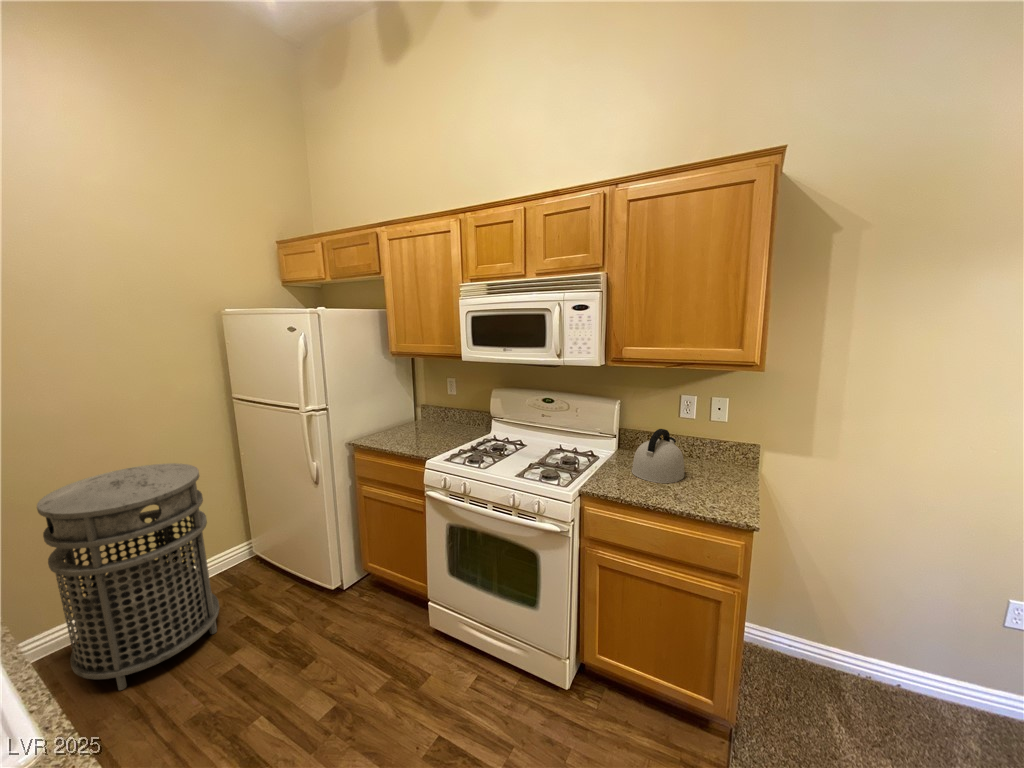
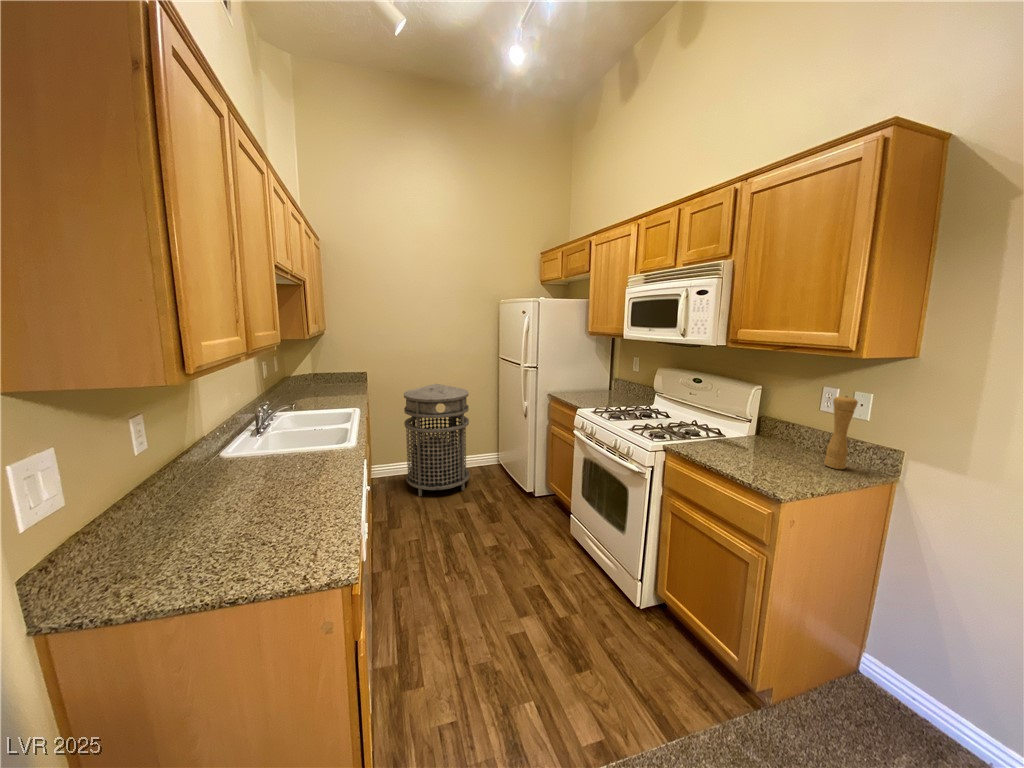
pepper mill: none [703,403,726,471] -> present [824,396,858,469]
kettle: present [632,429,685,483] -> none [732,412,795,463]

